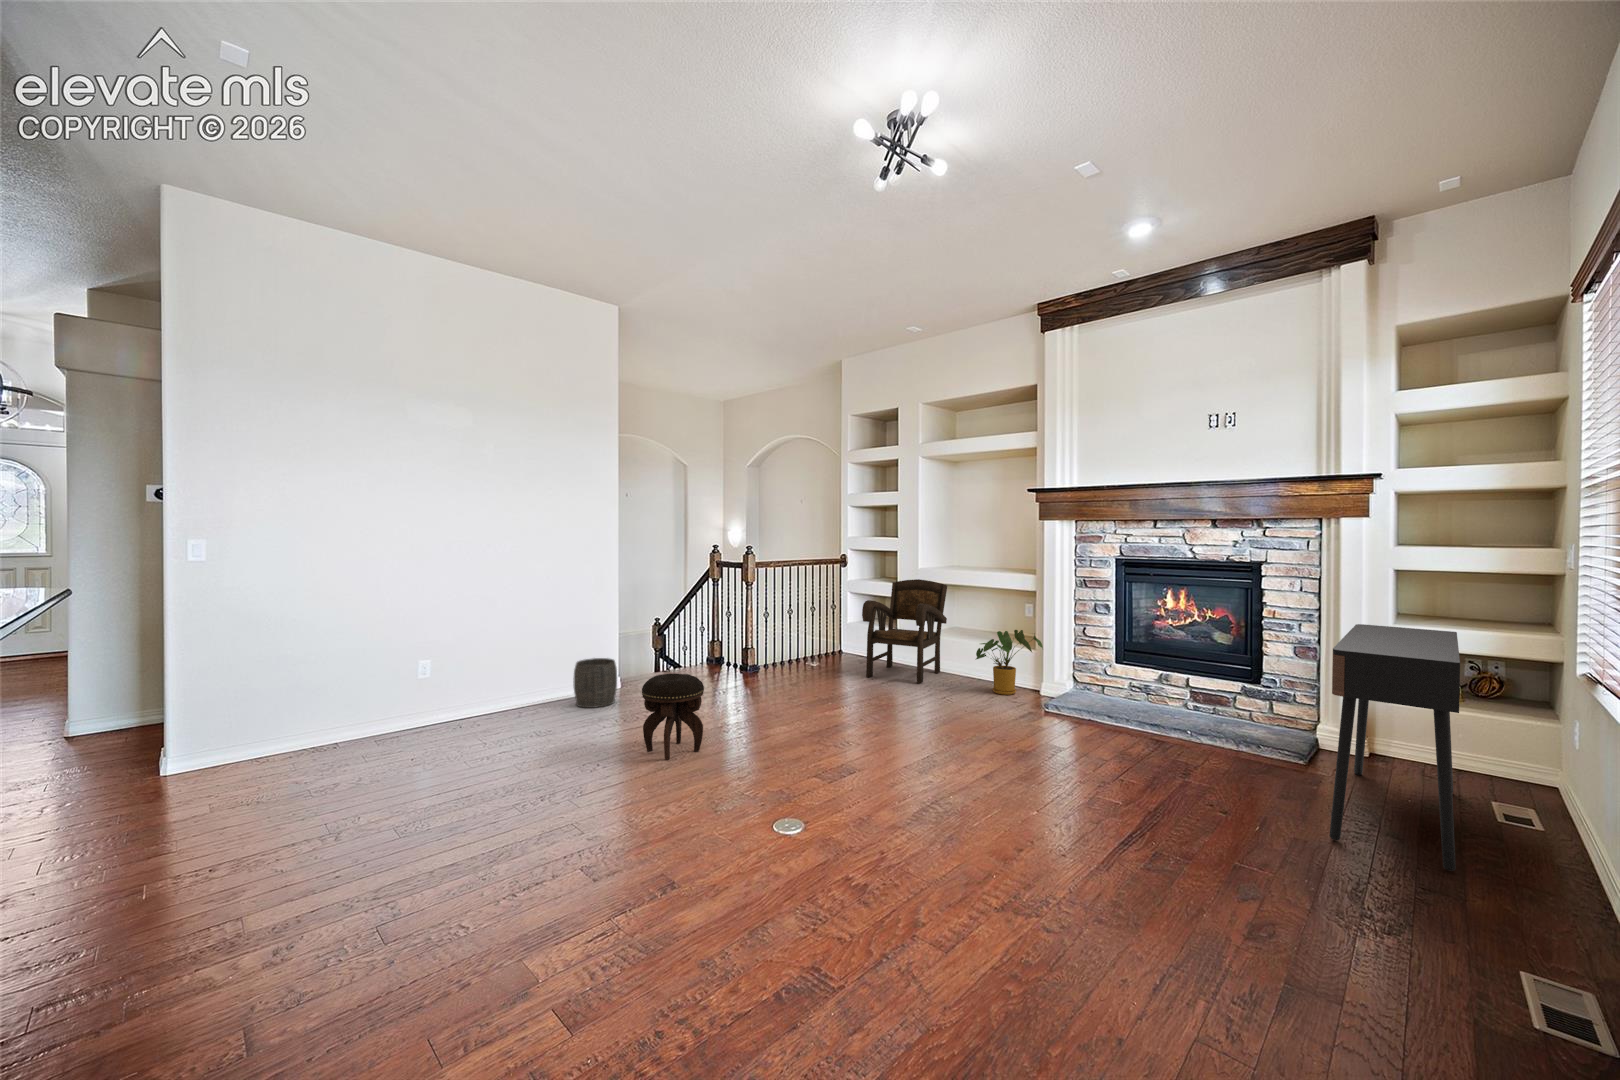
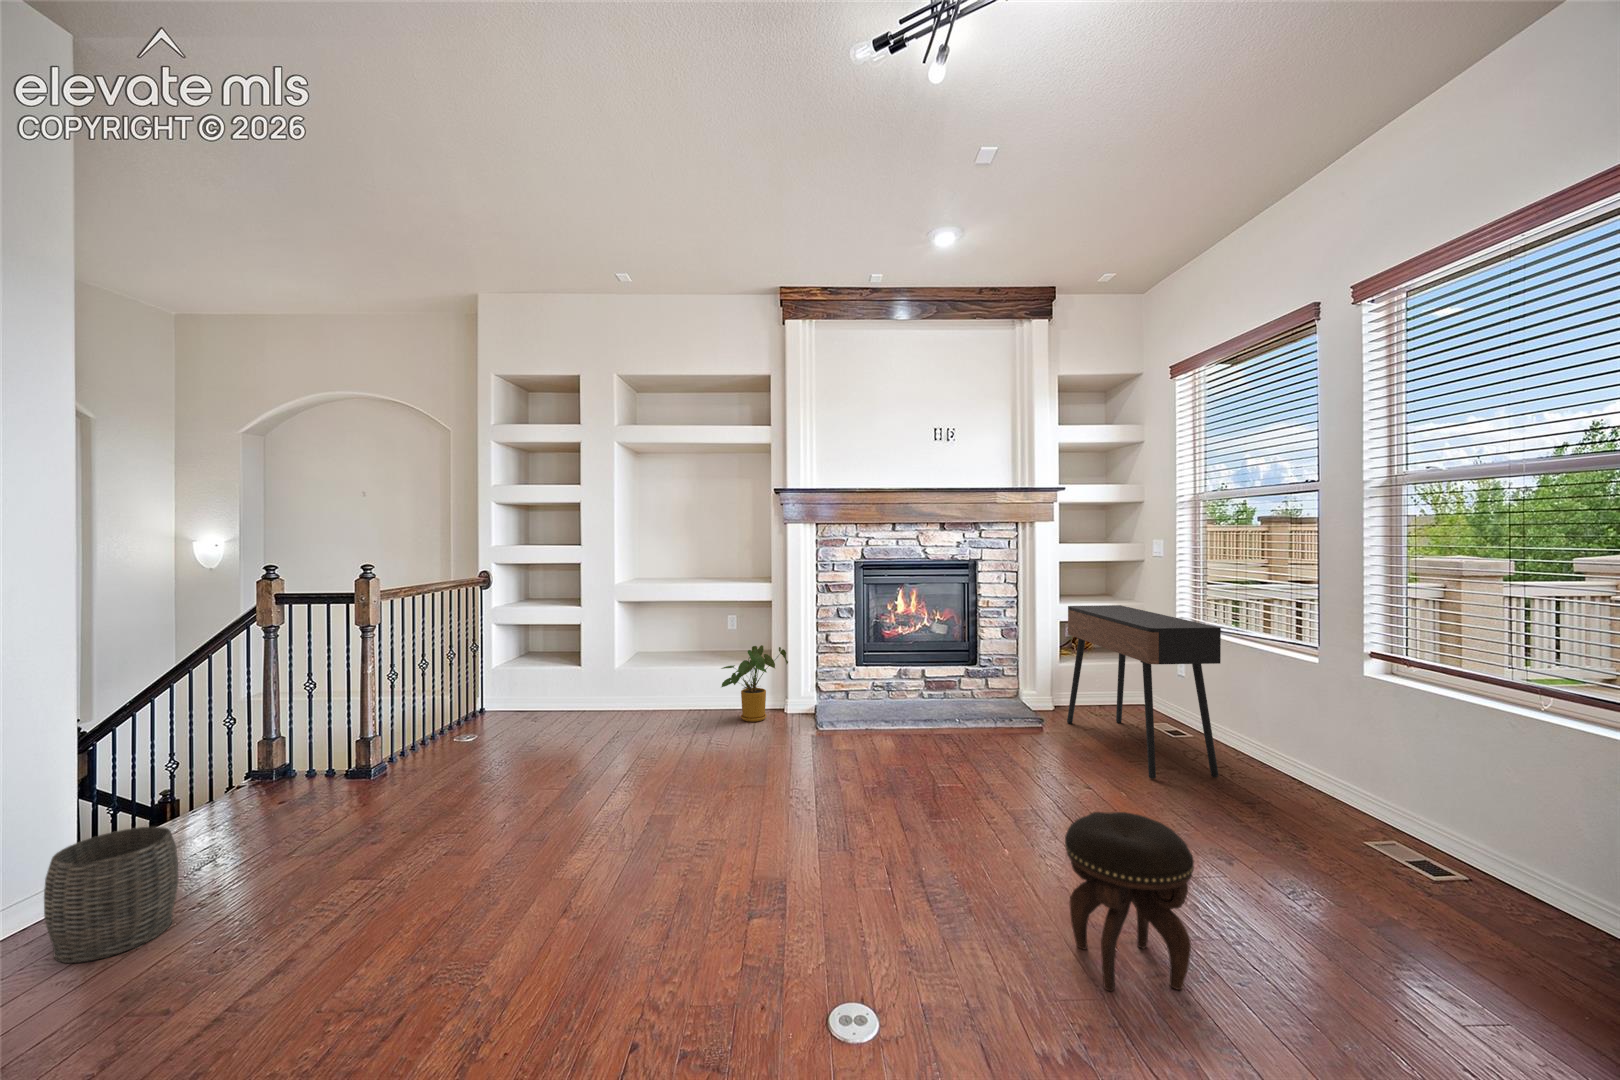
armchair: present [862,579,947,684] -> none [573,598,660,738]
footstool: present [642,673,704,760] -> present [1065,812,1194,991]

